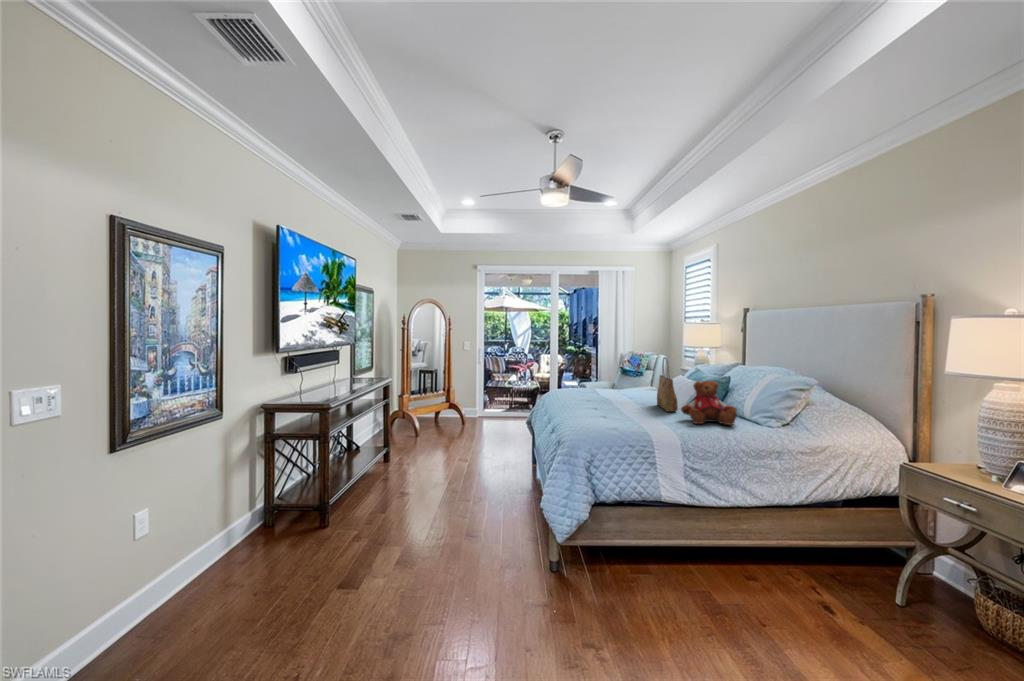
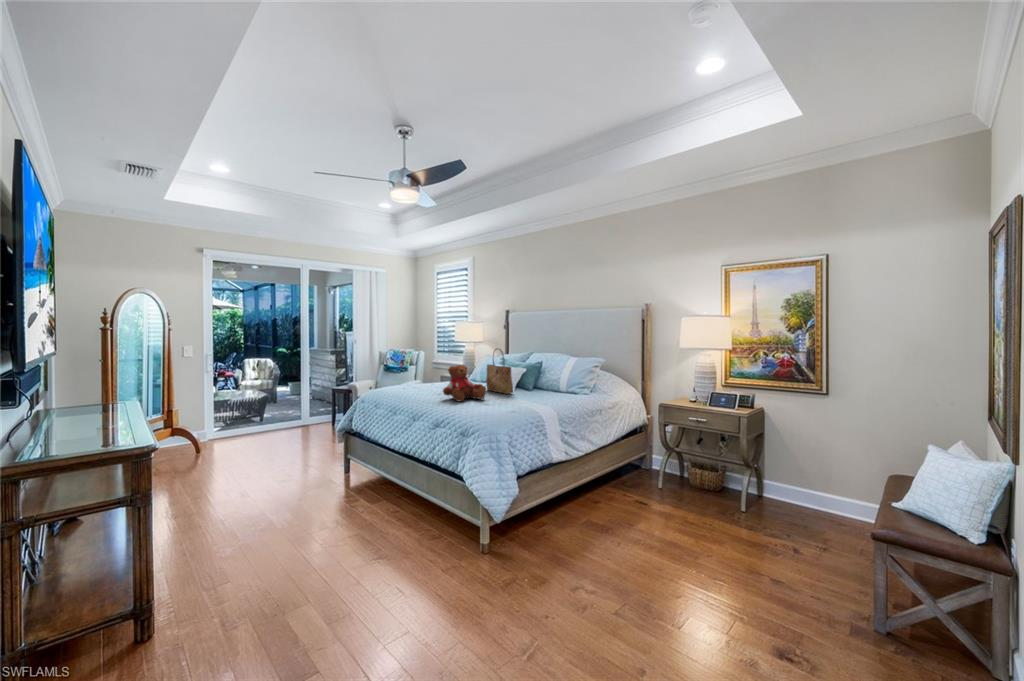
teddy bear: present [681,381,737,425] -> present [443,365,486,401]

